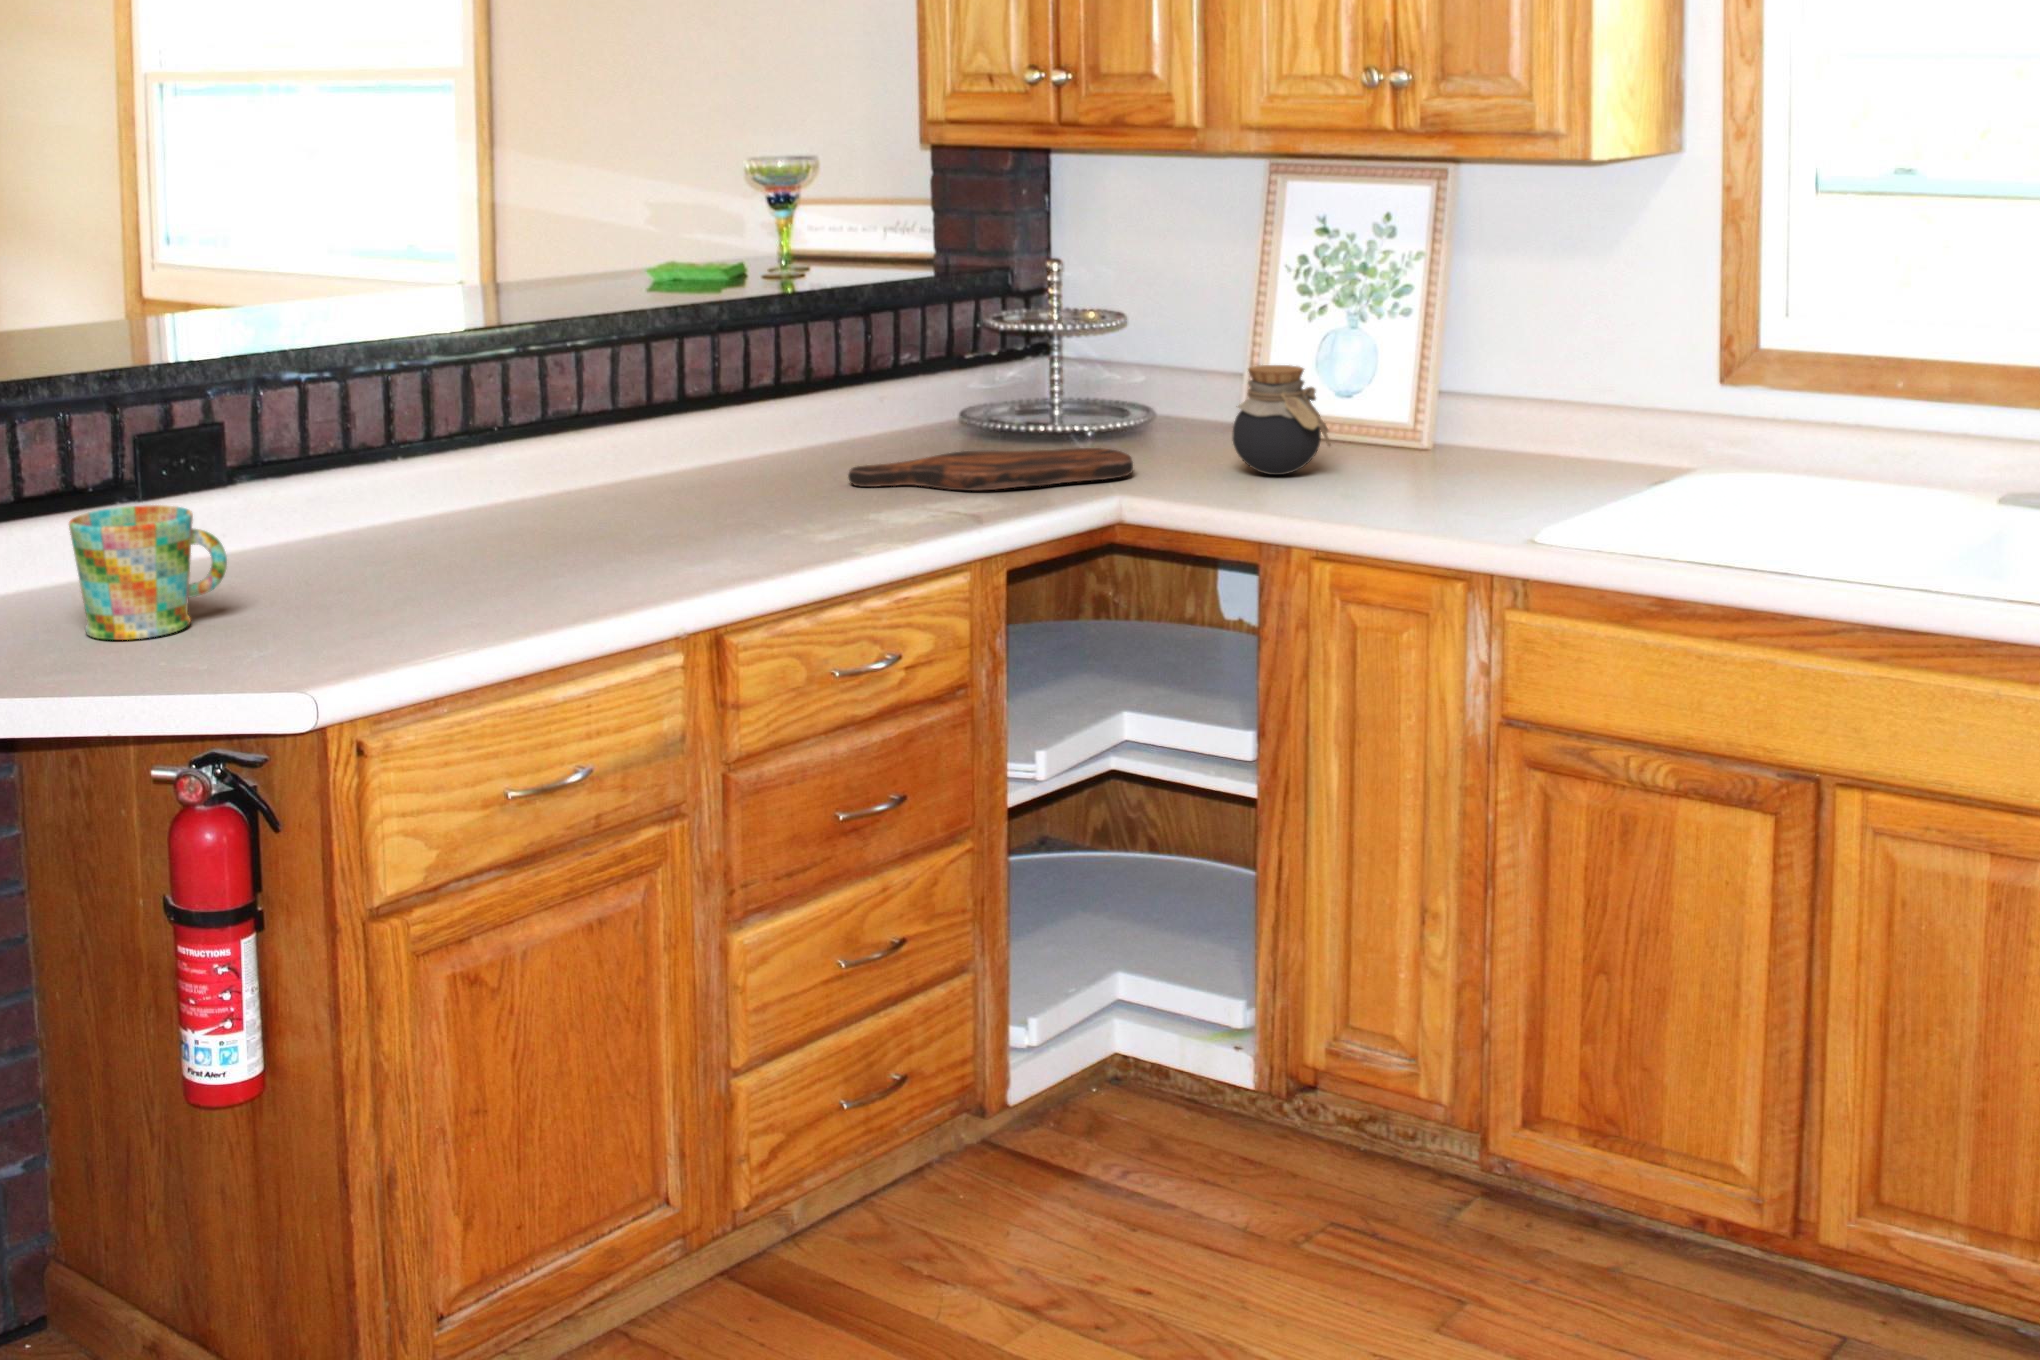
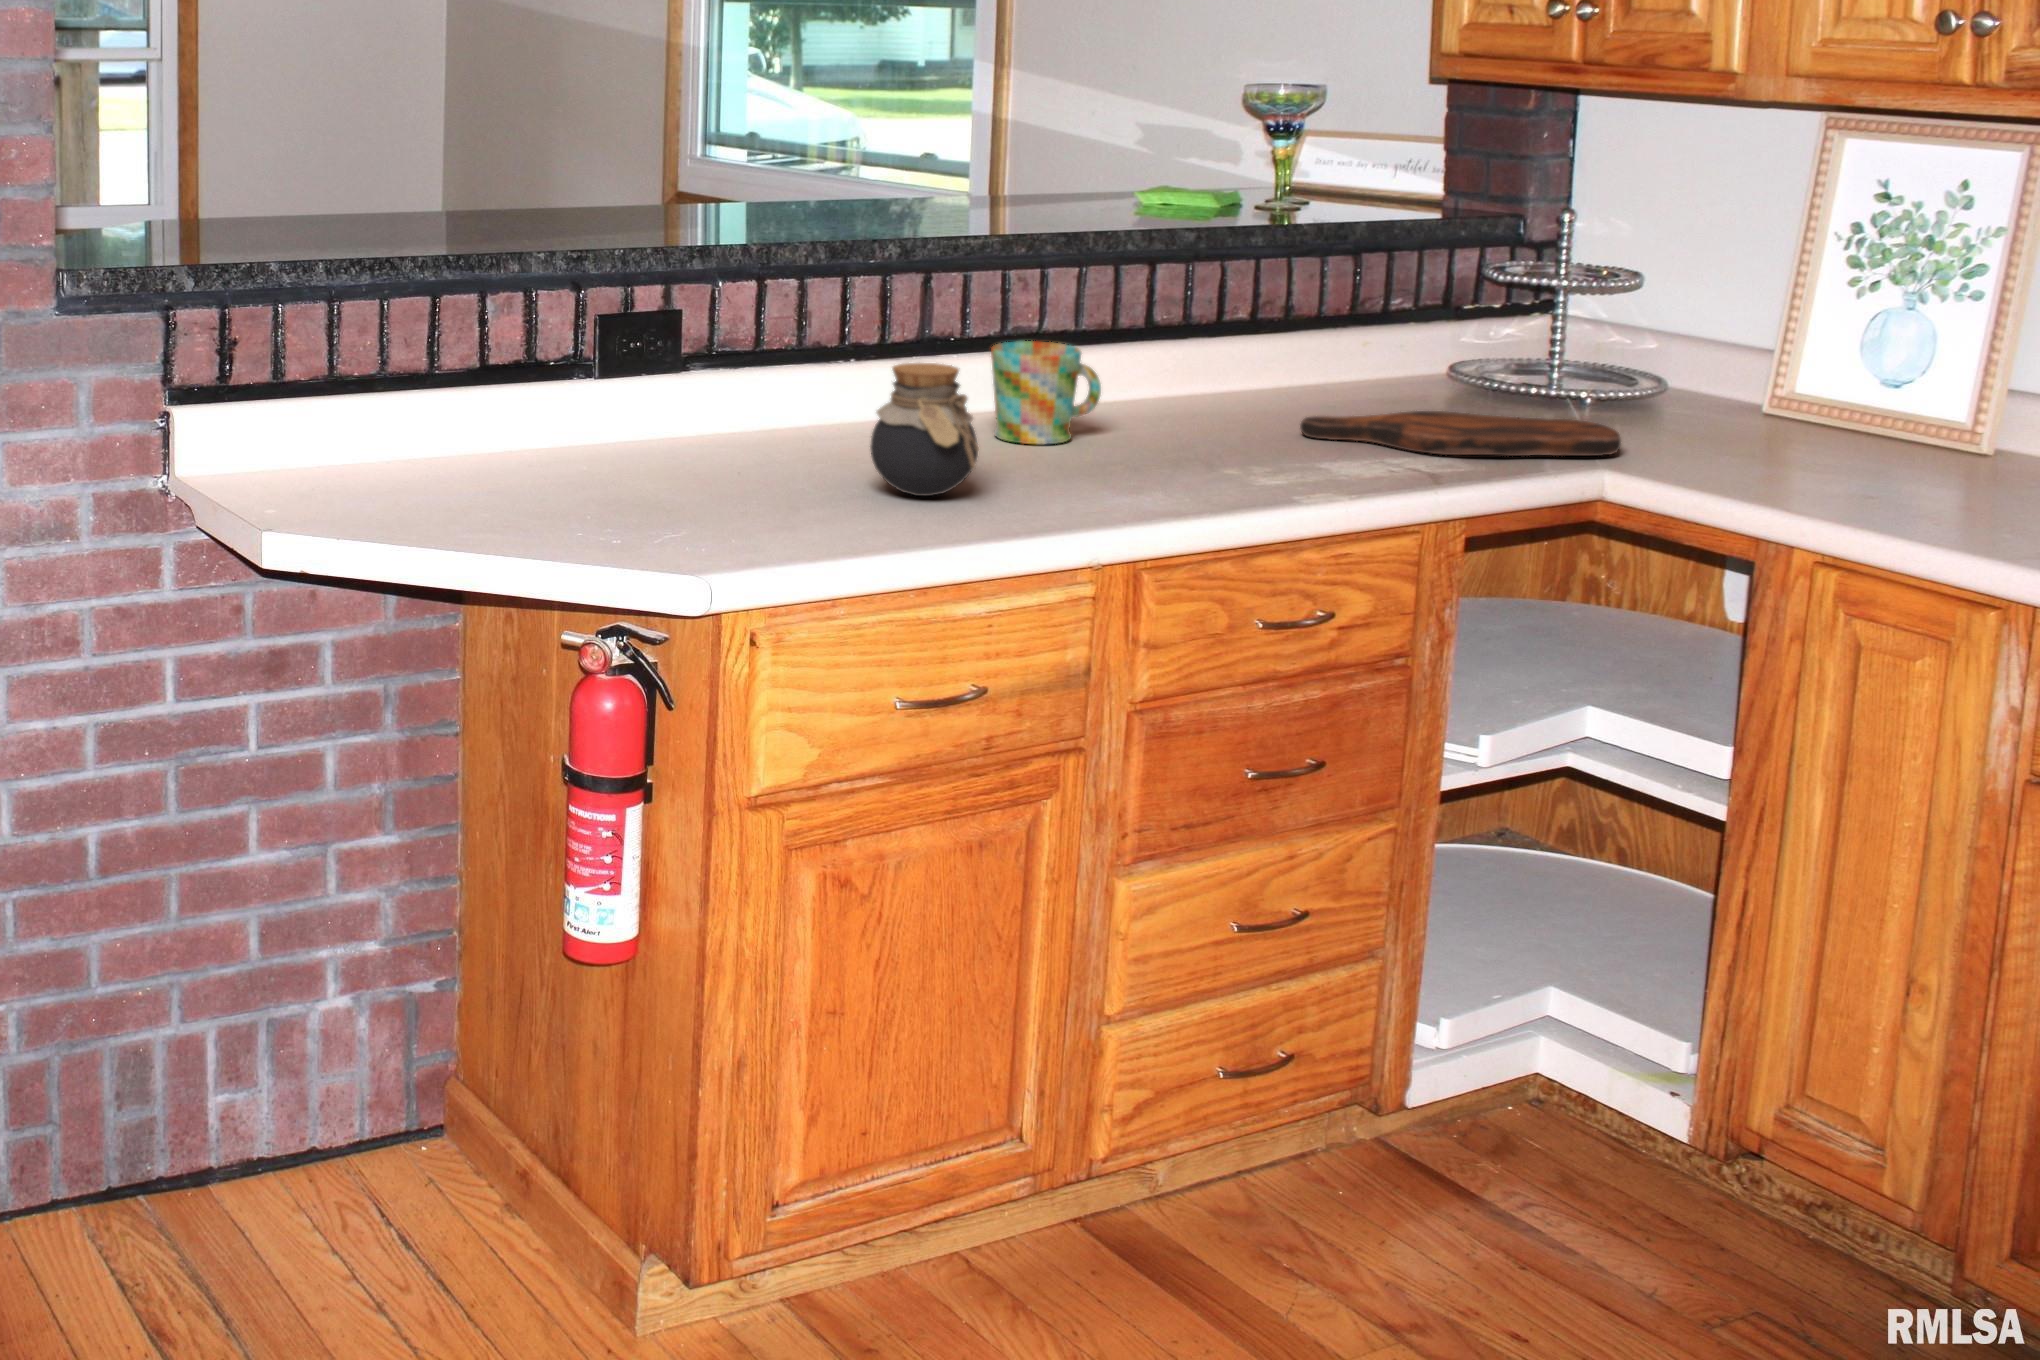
jar: present [1233,365,1331,475] -> present [870,363,979,496]
mug: present [69,505,227,640] -> present [991,341,1101,444]

